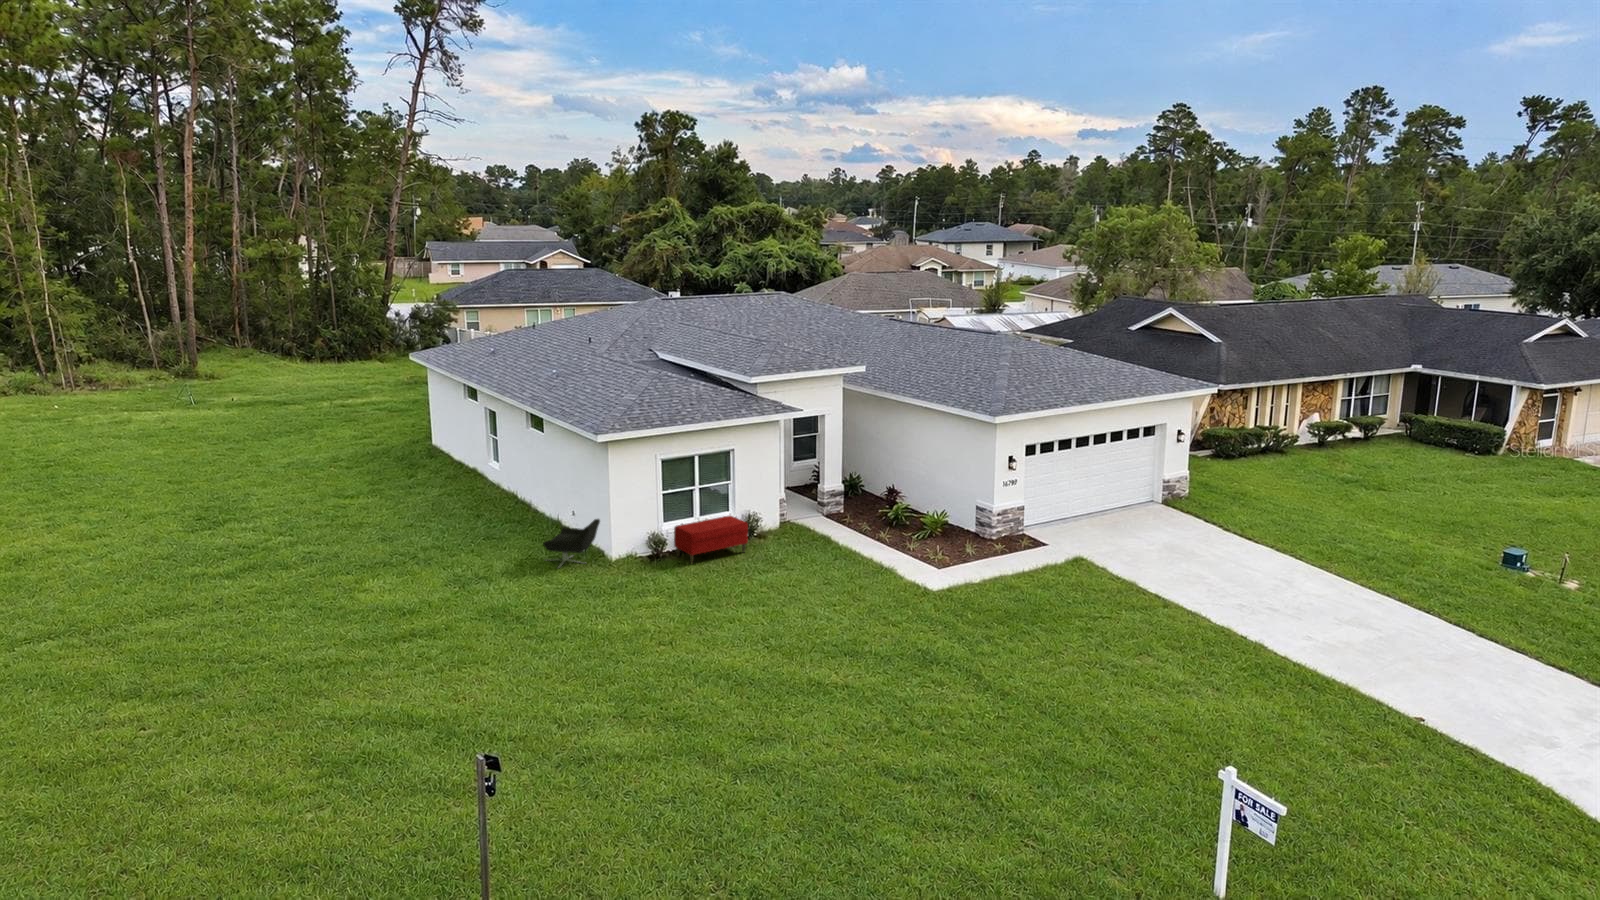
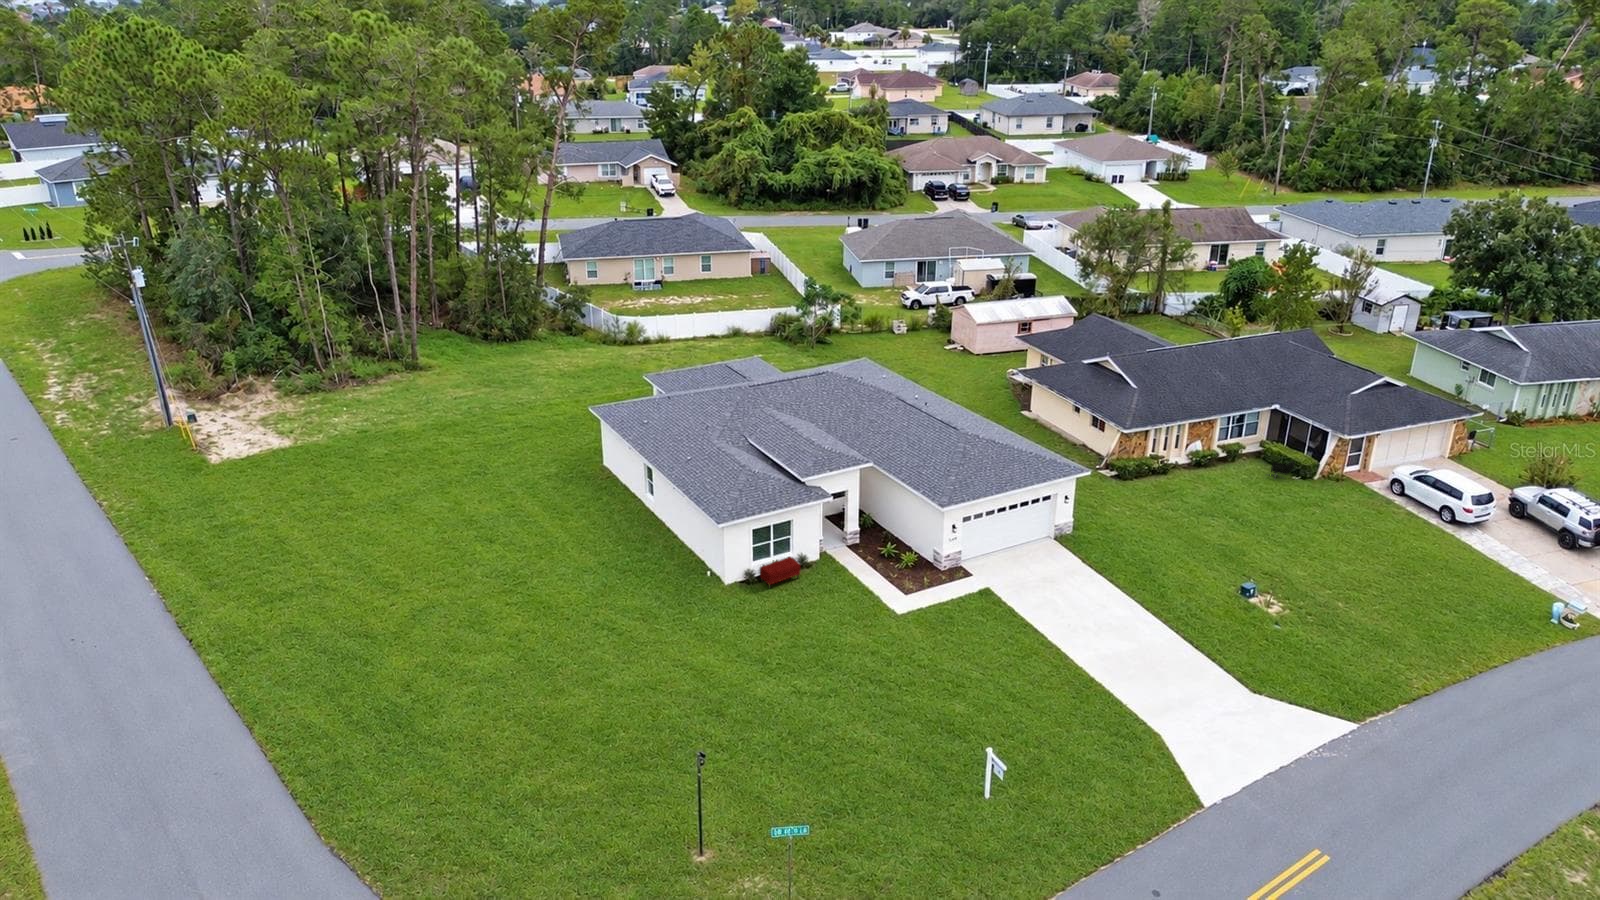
lounge chair: present [543,519,600,568] -> present [1271,461,1295,476]

